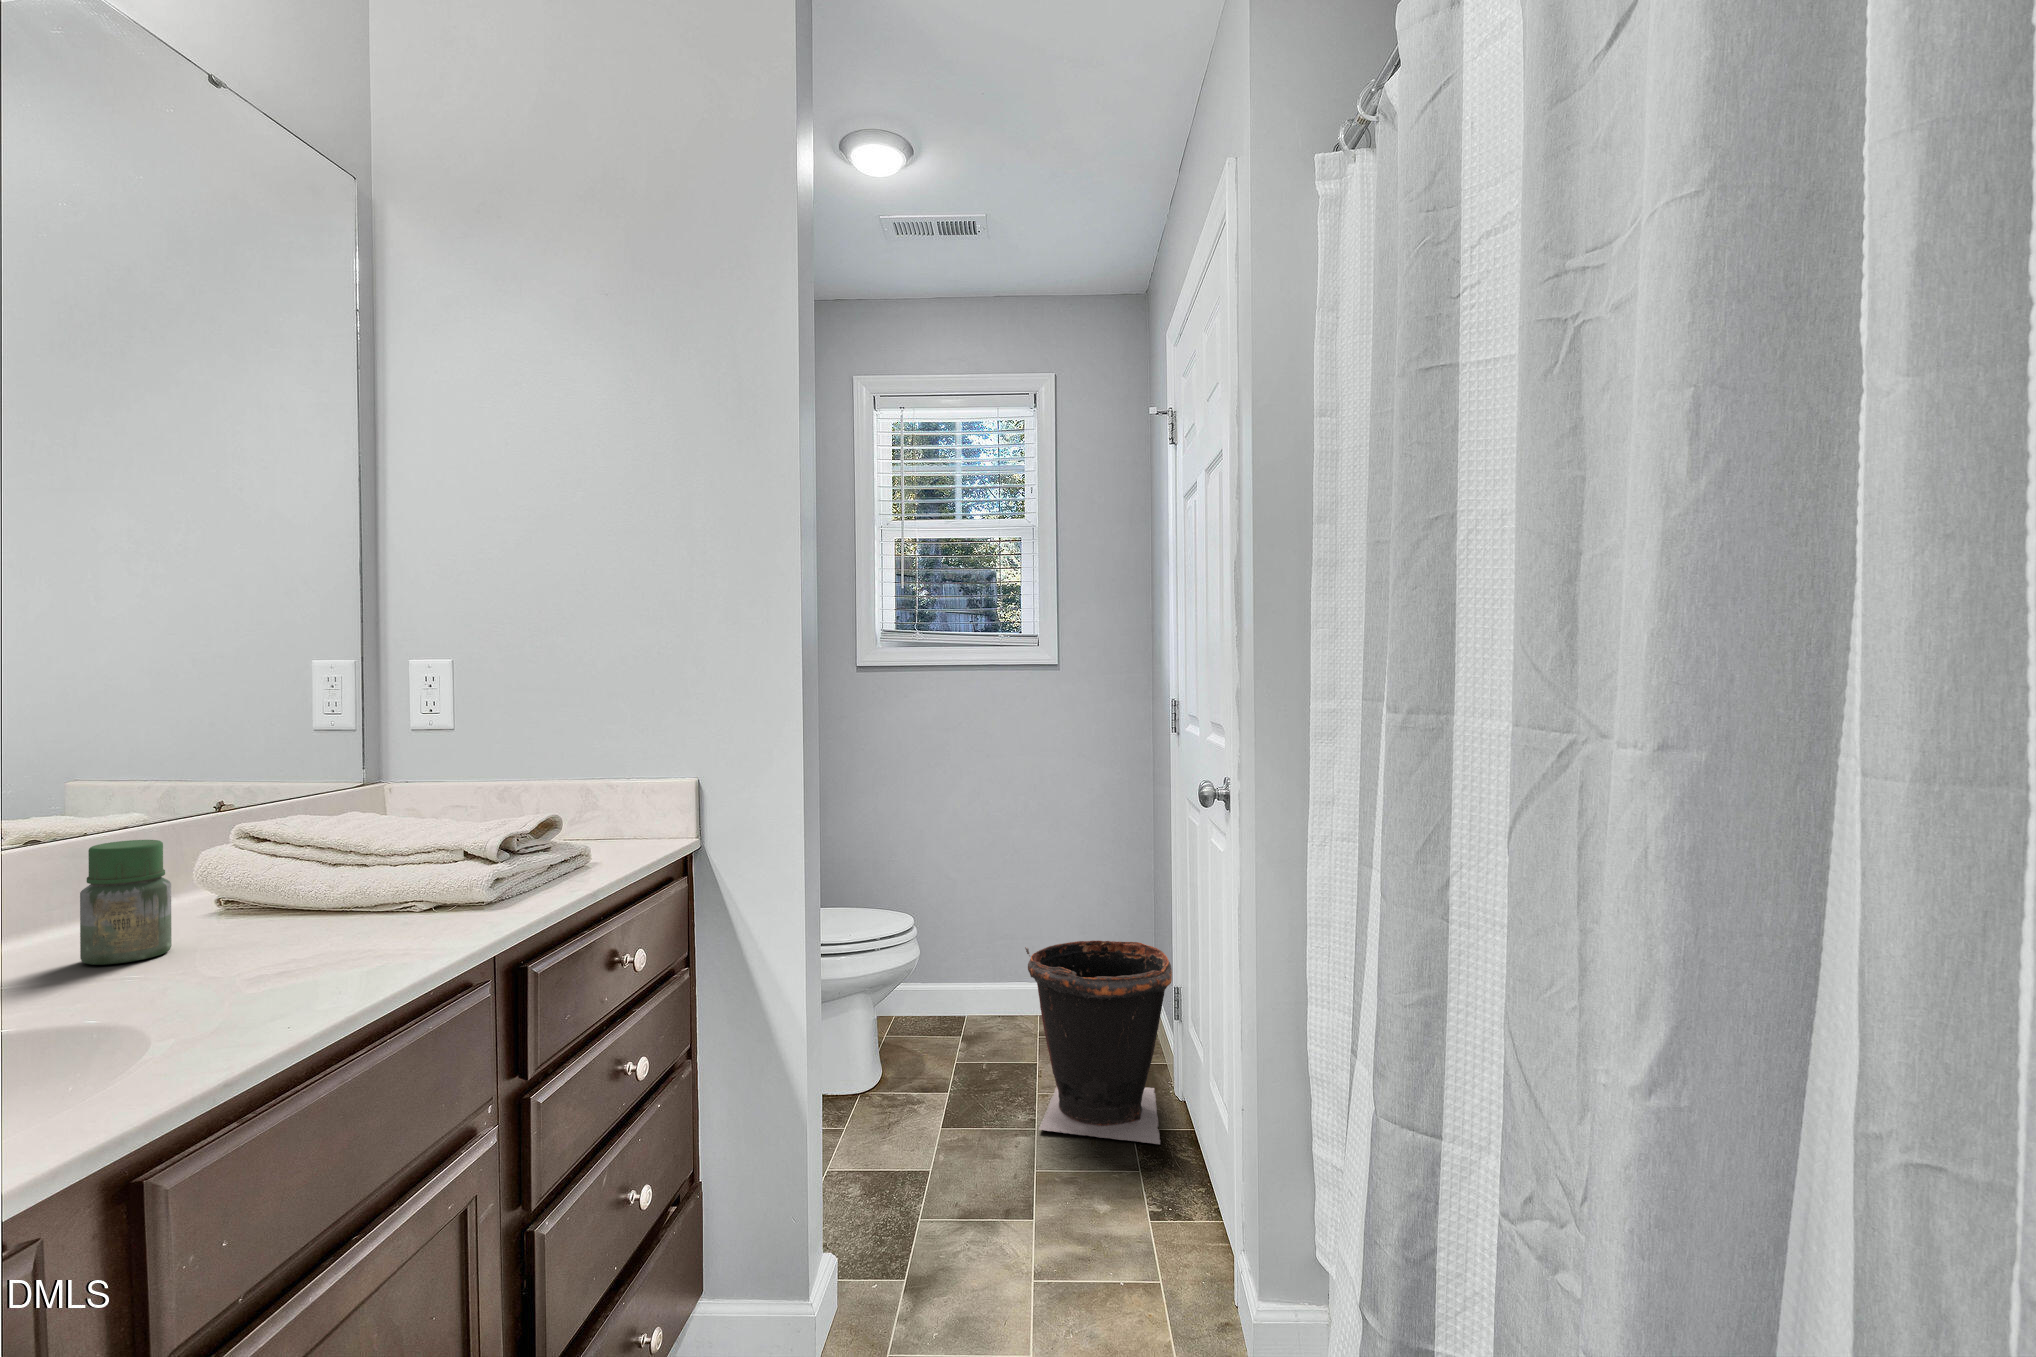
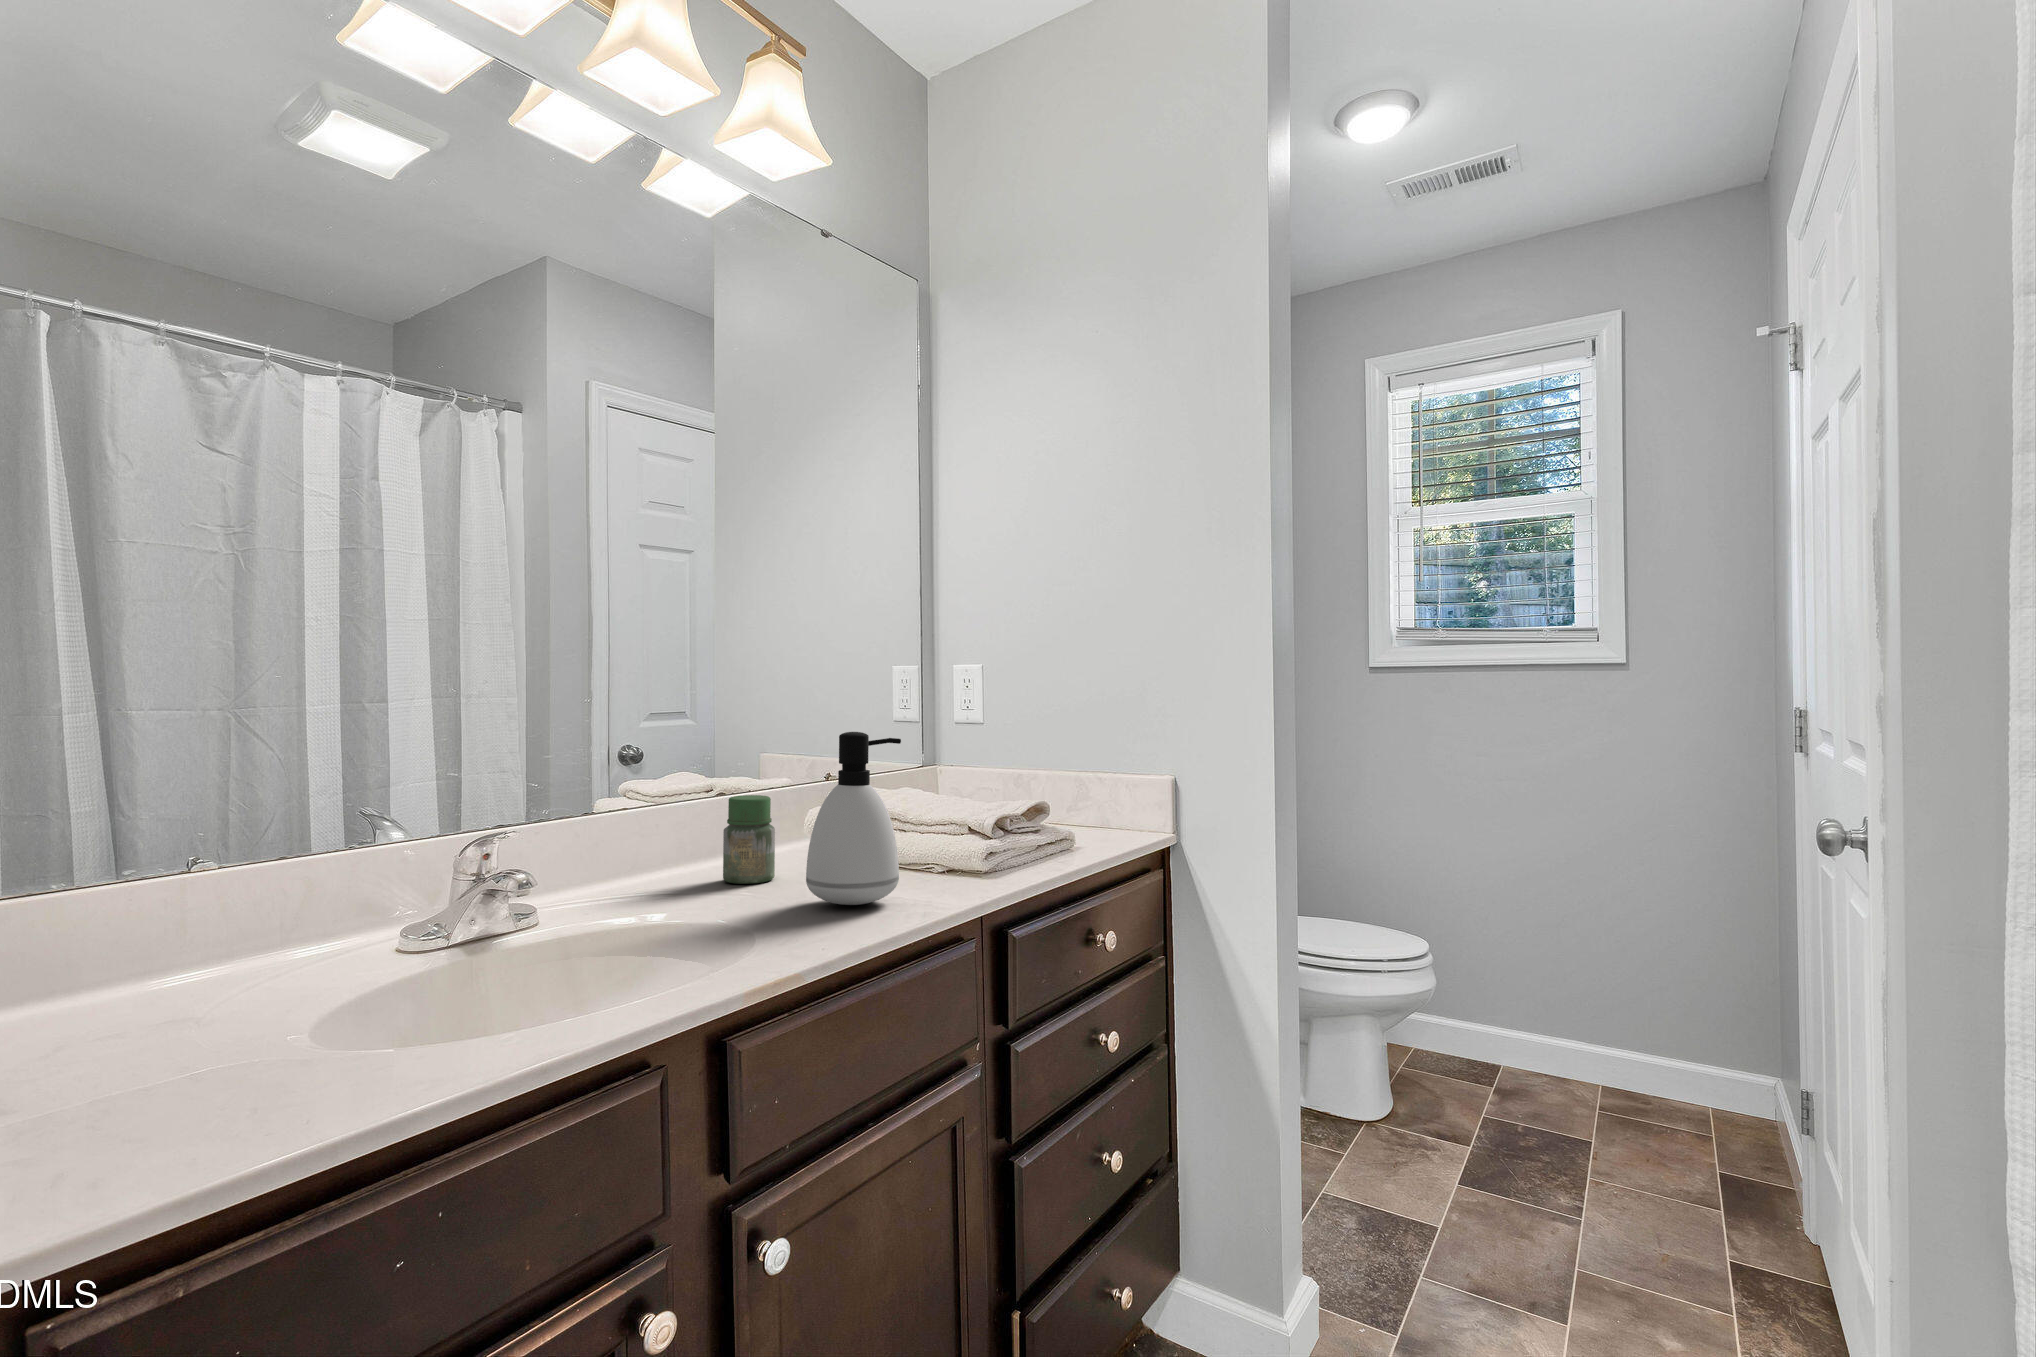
soap dispenser: none [248,749,389,970] -> present [806,732,901,905]
waste bin: present [1025,941,1172,1144] -> none [1565,1000,1776,1277]

